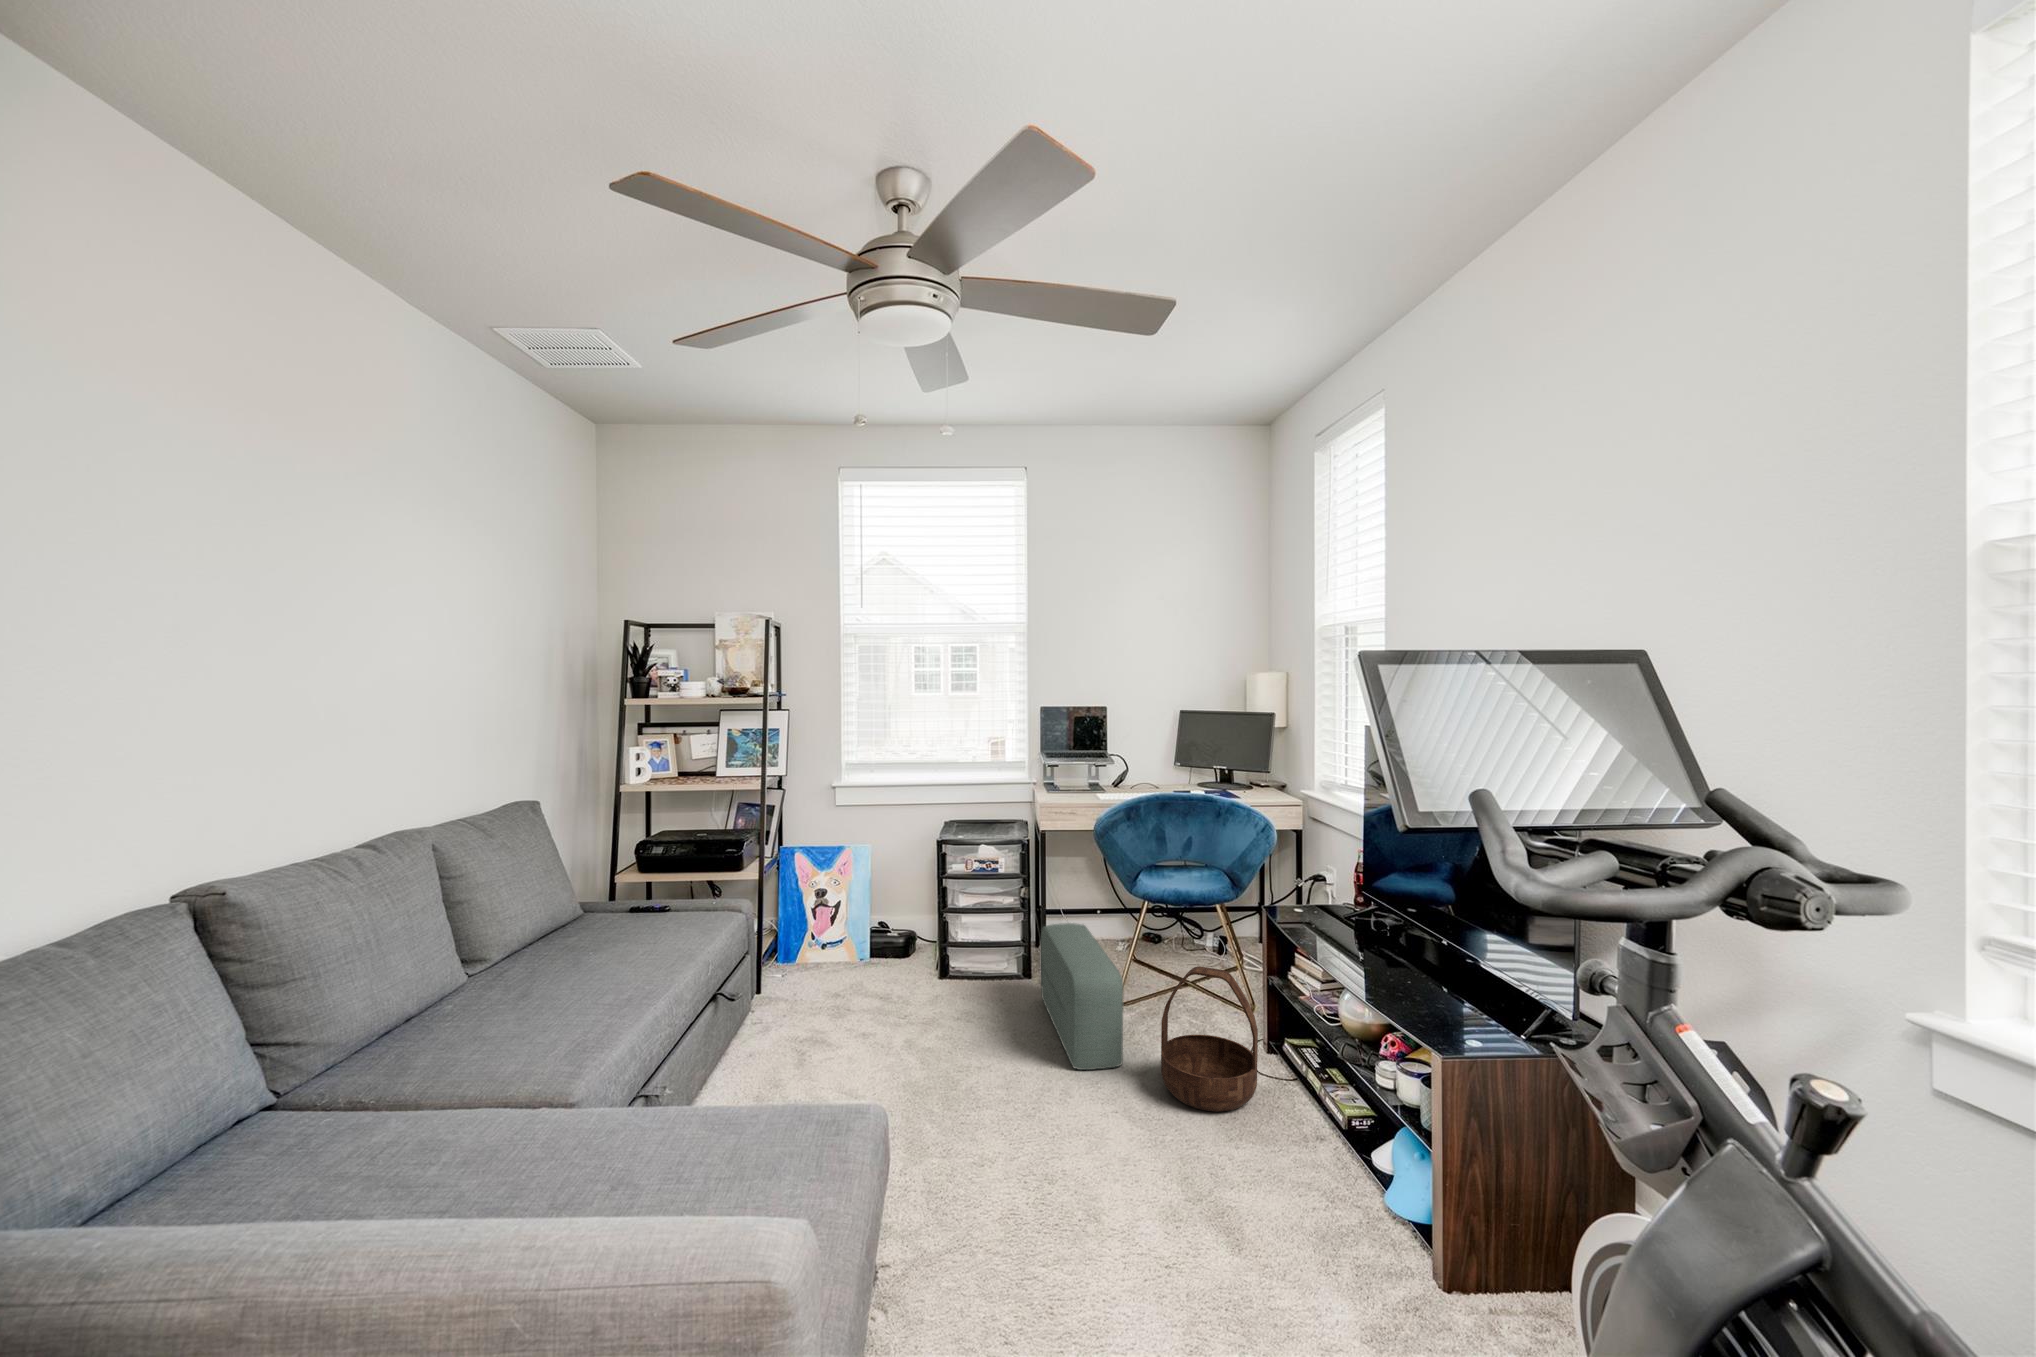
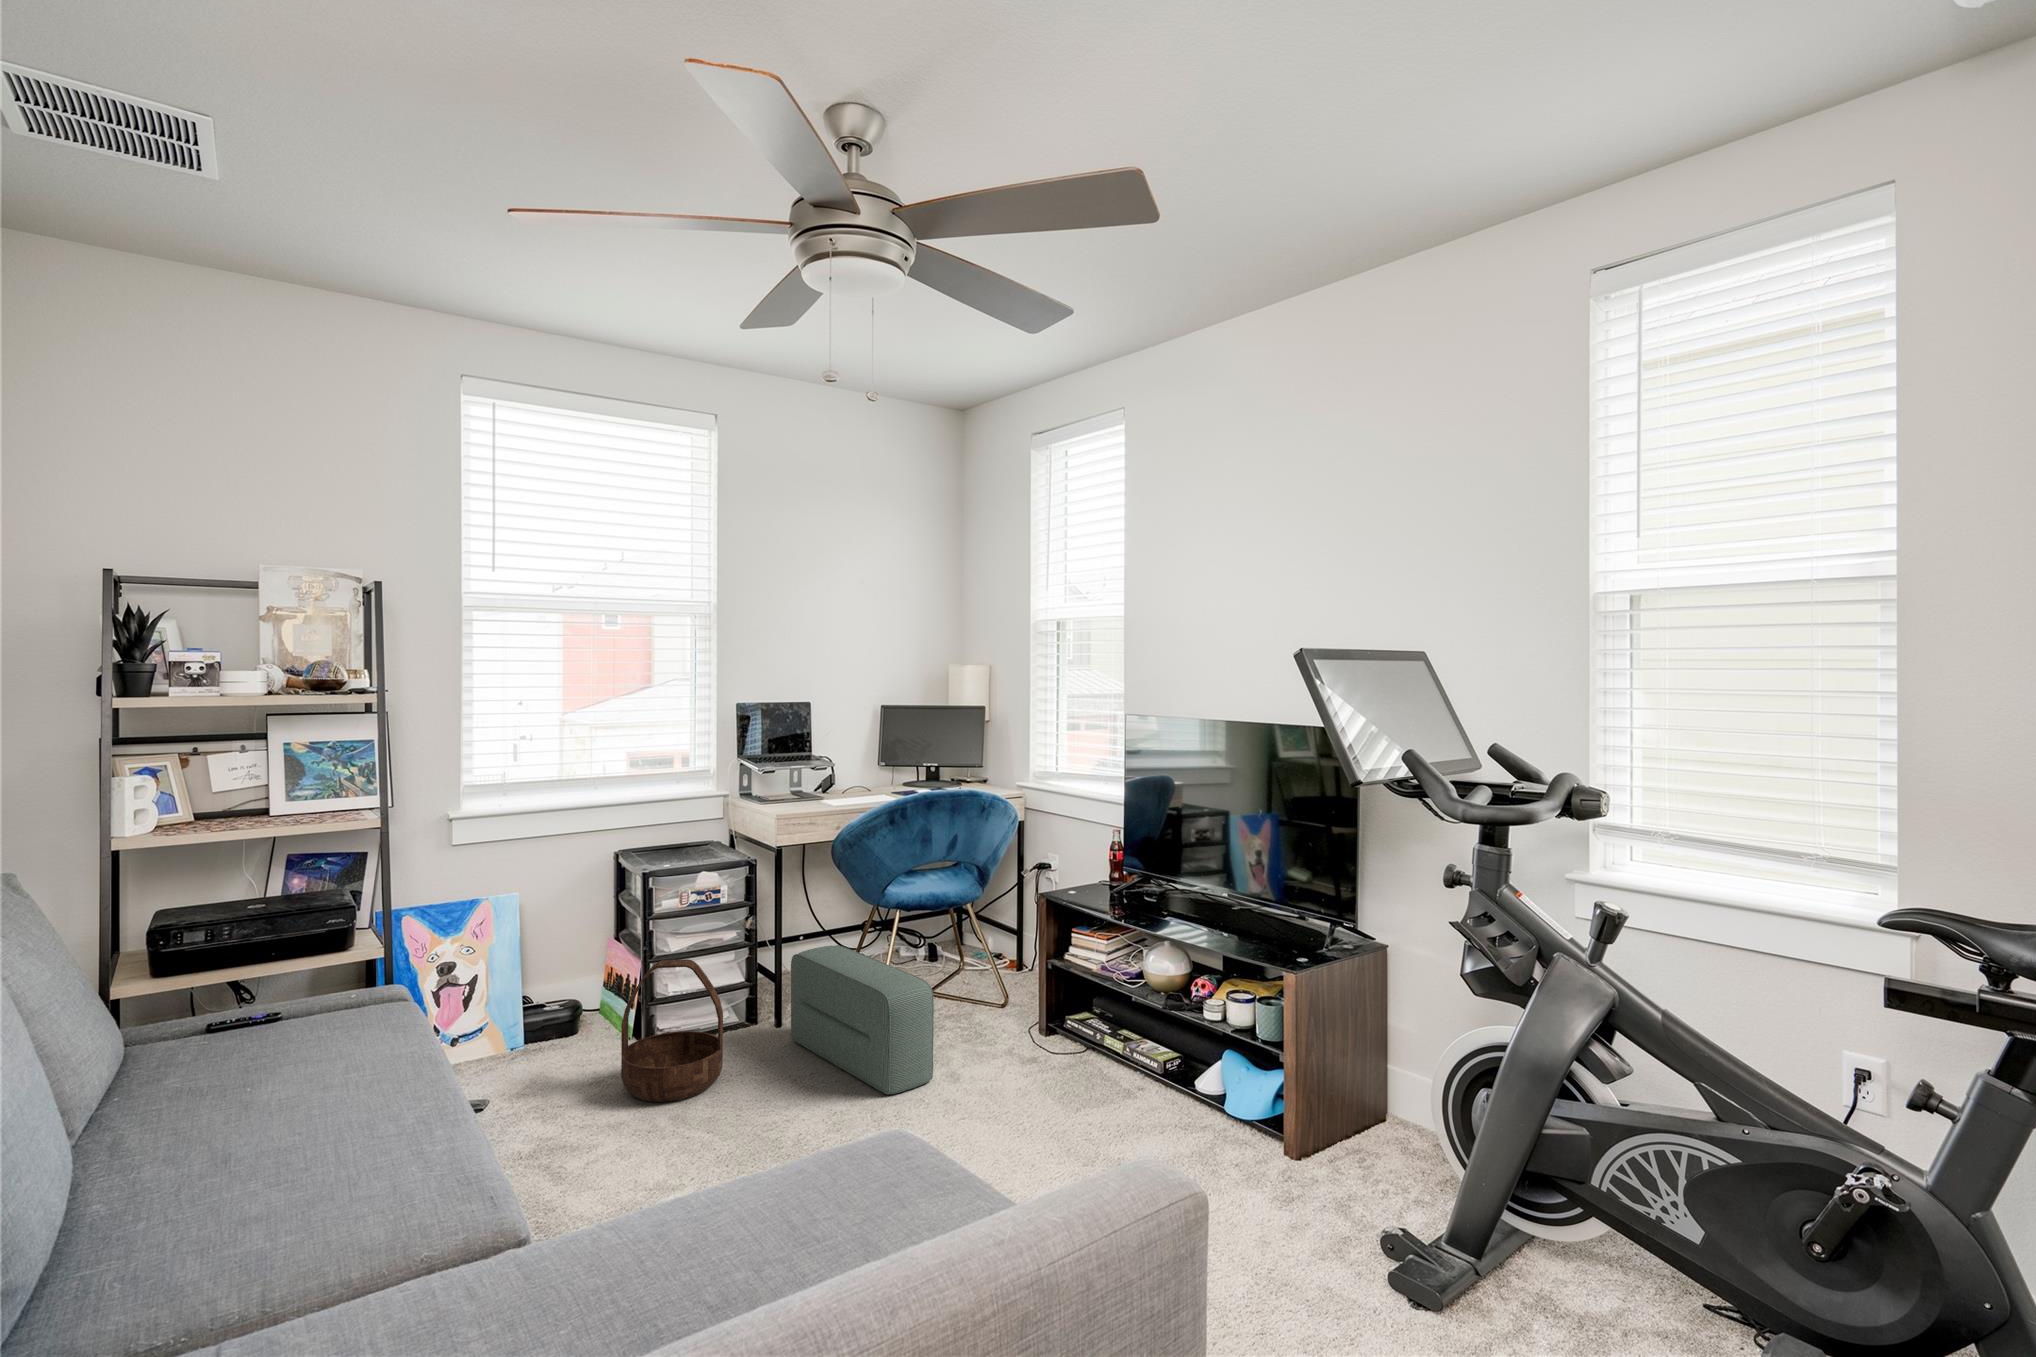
basket: present [1161,966,1258,1112] -> present [621,959,723,1102]

